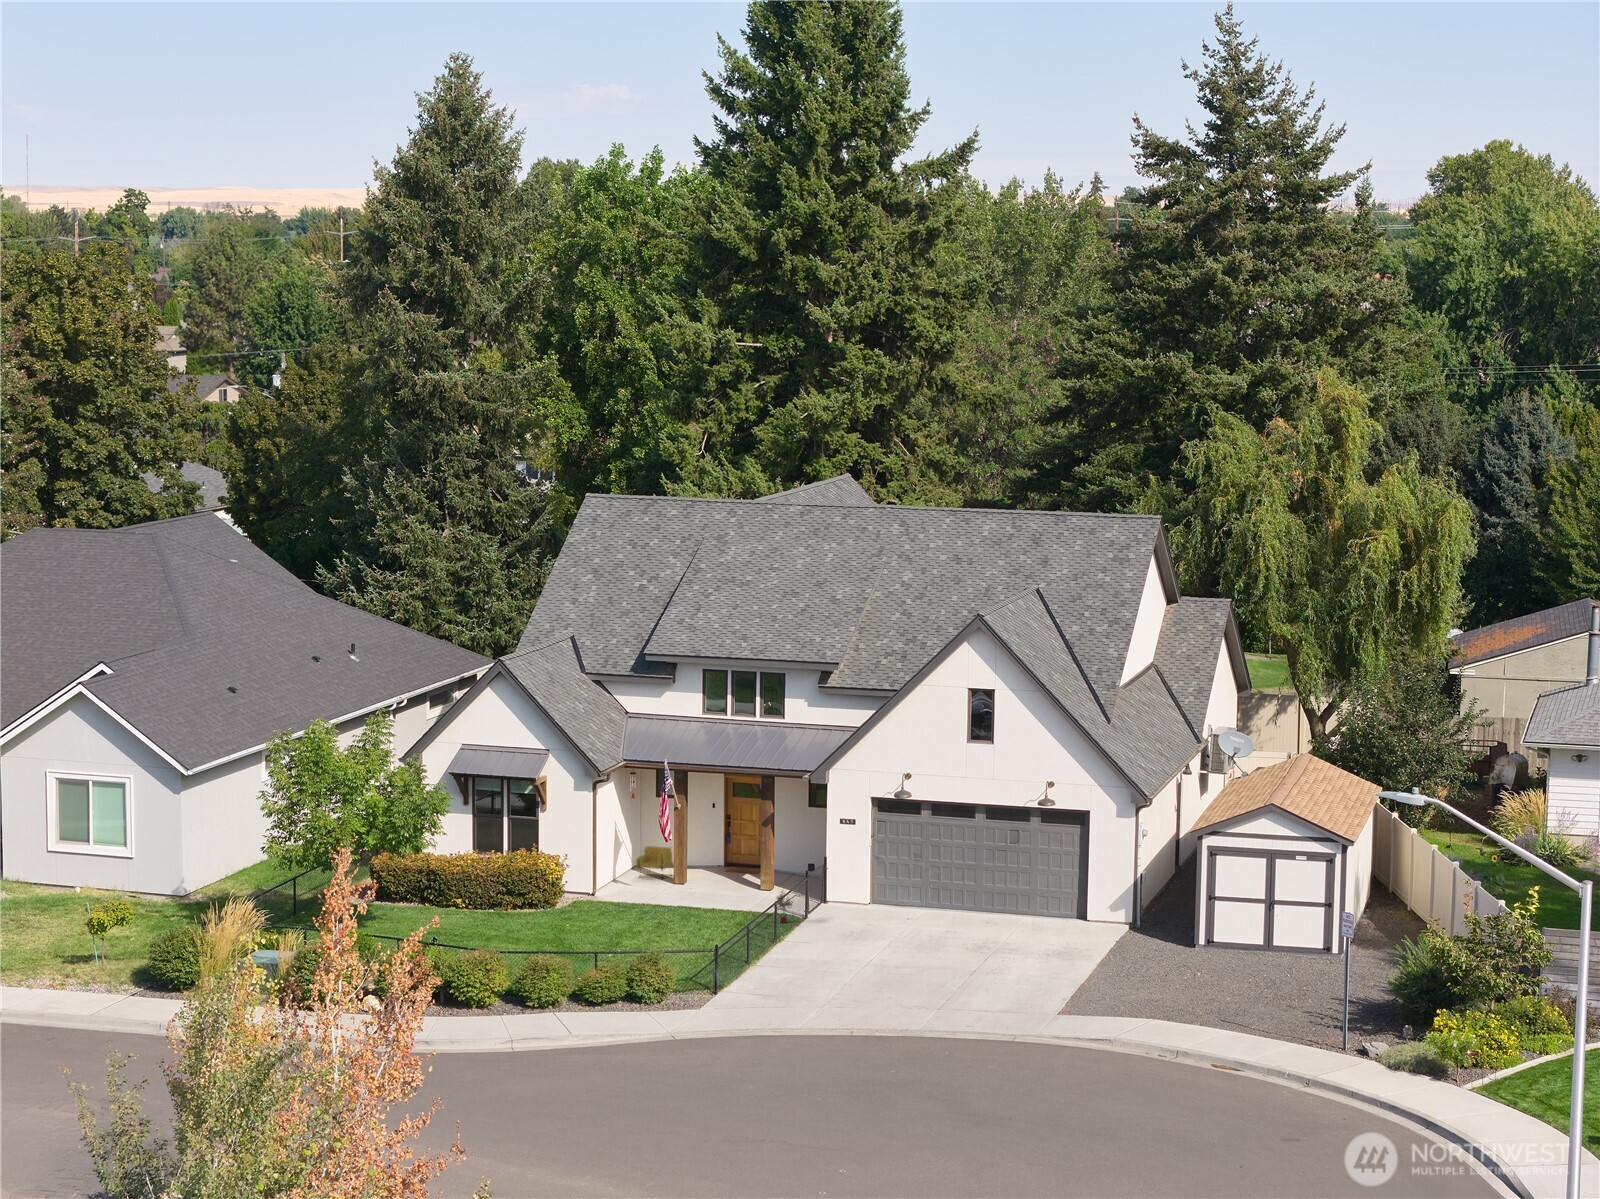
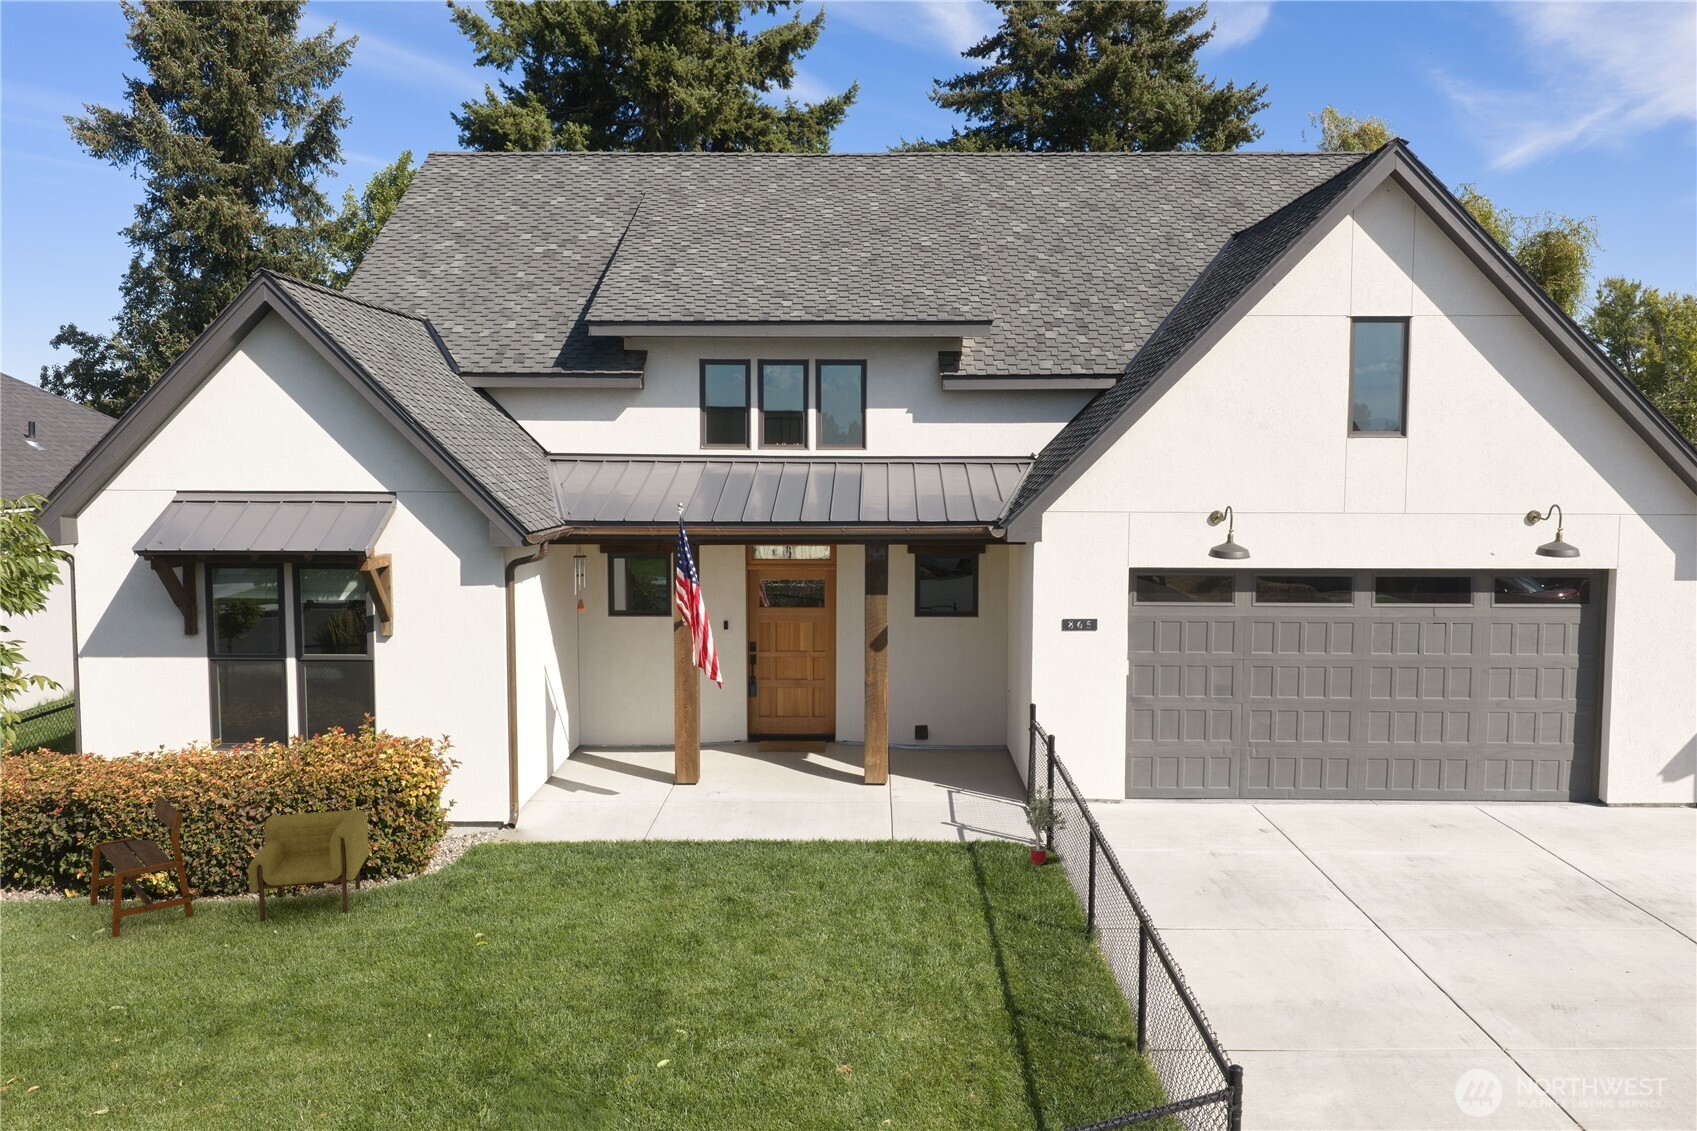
armchair: present [636,846,673,877] -> present [248,810,369,921]
bench: none [440,868,474,915] -> present [90,796,194,937]

